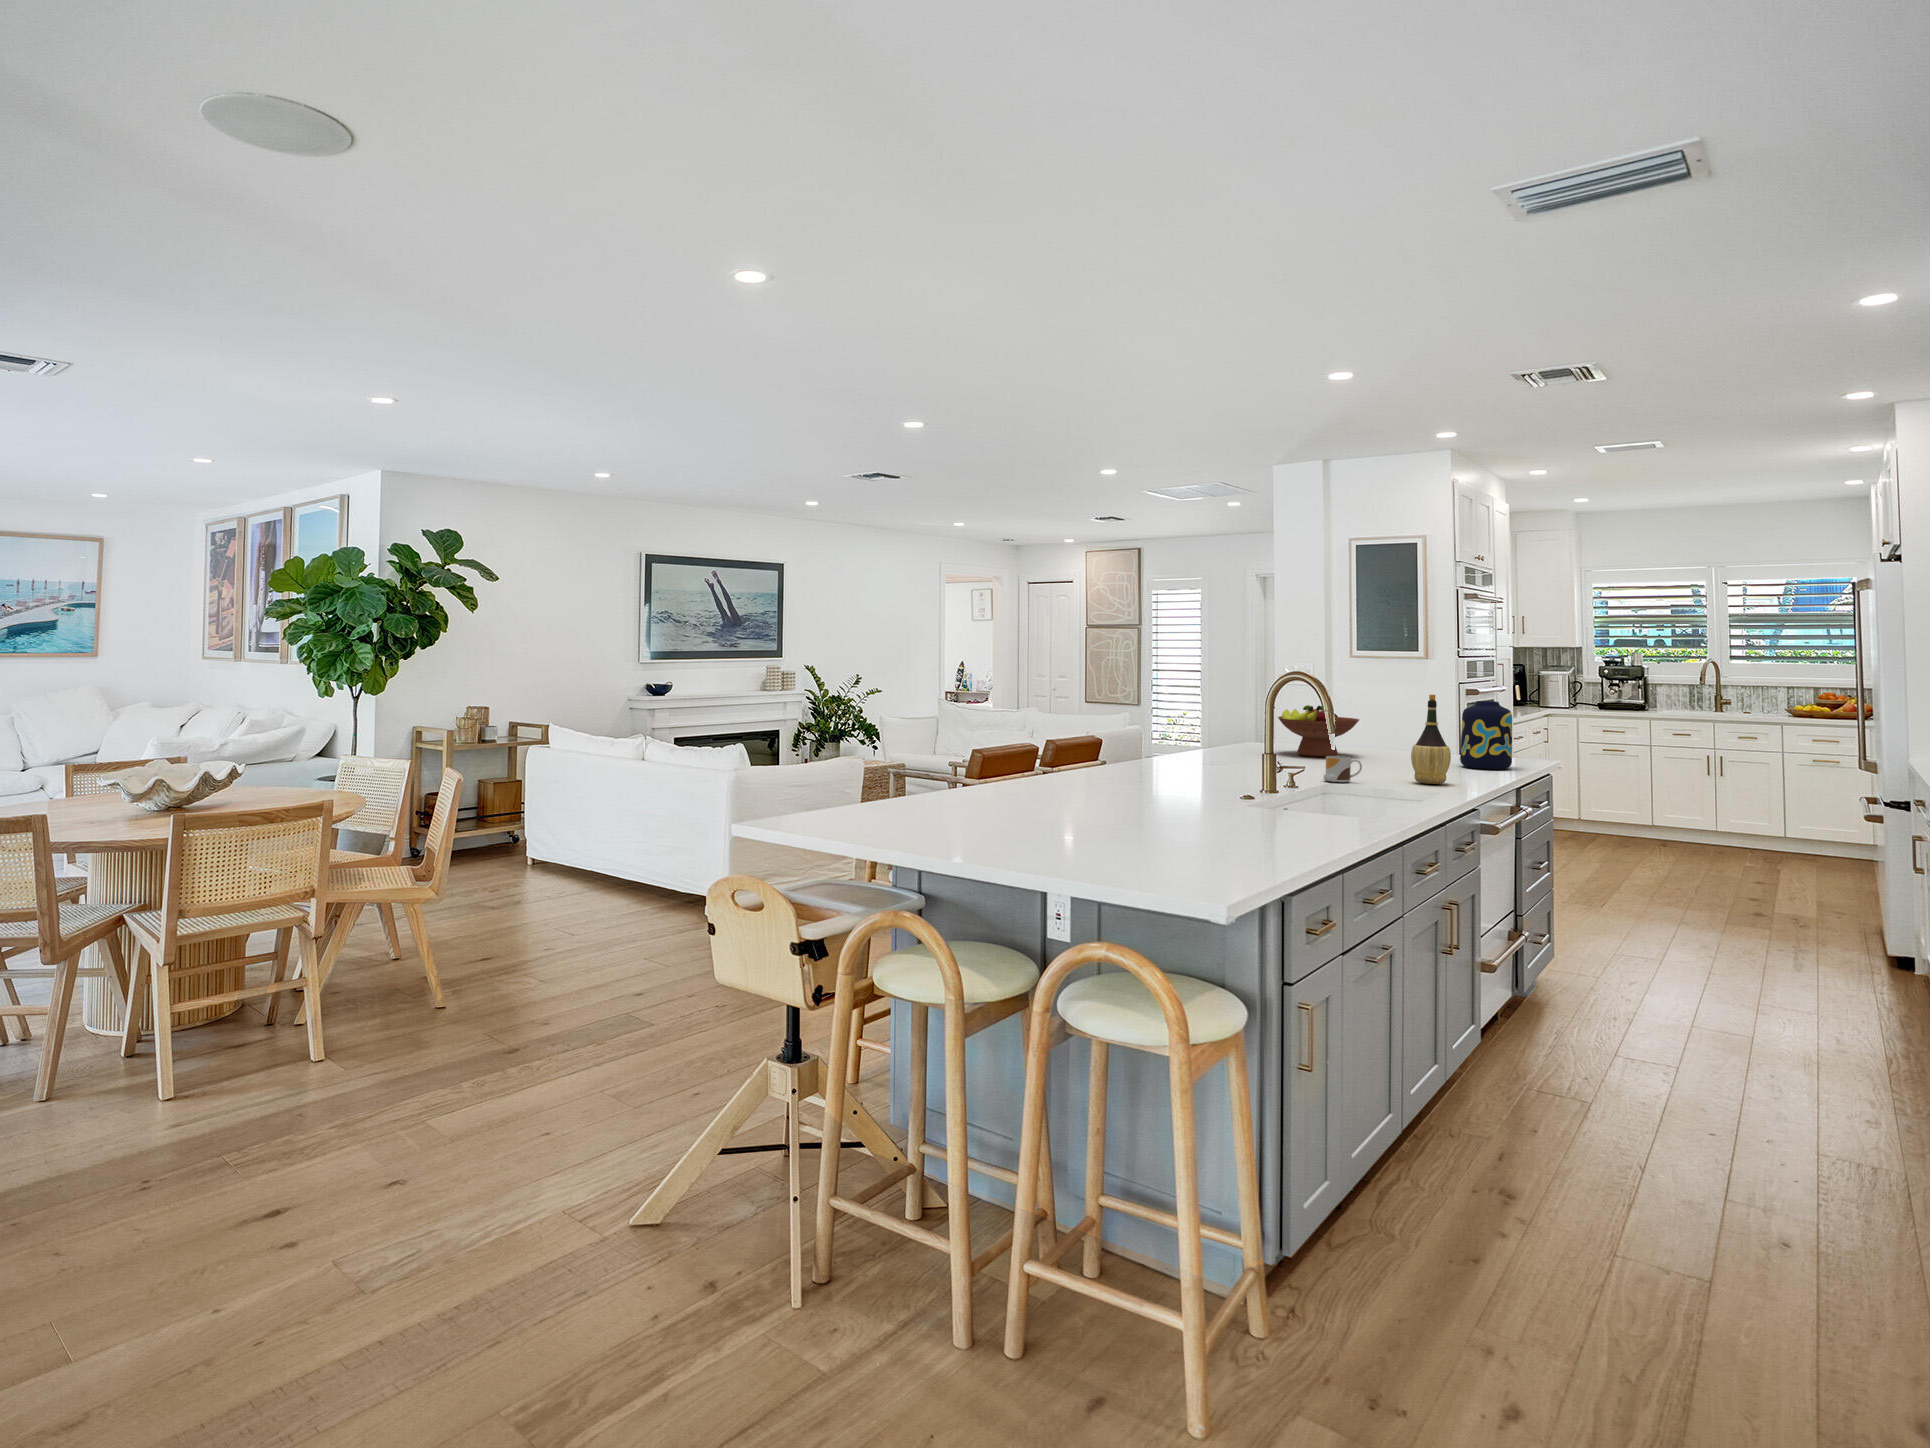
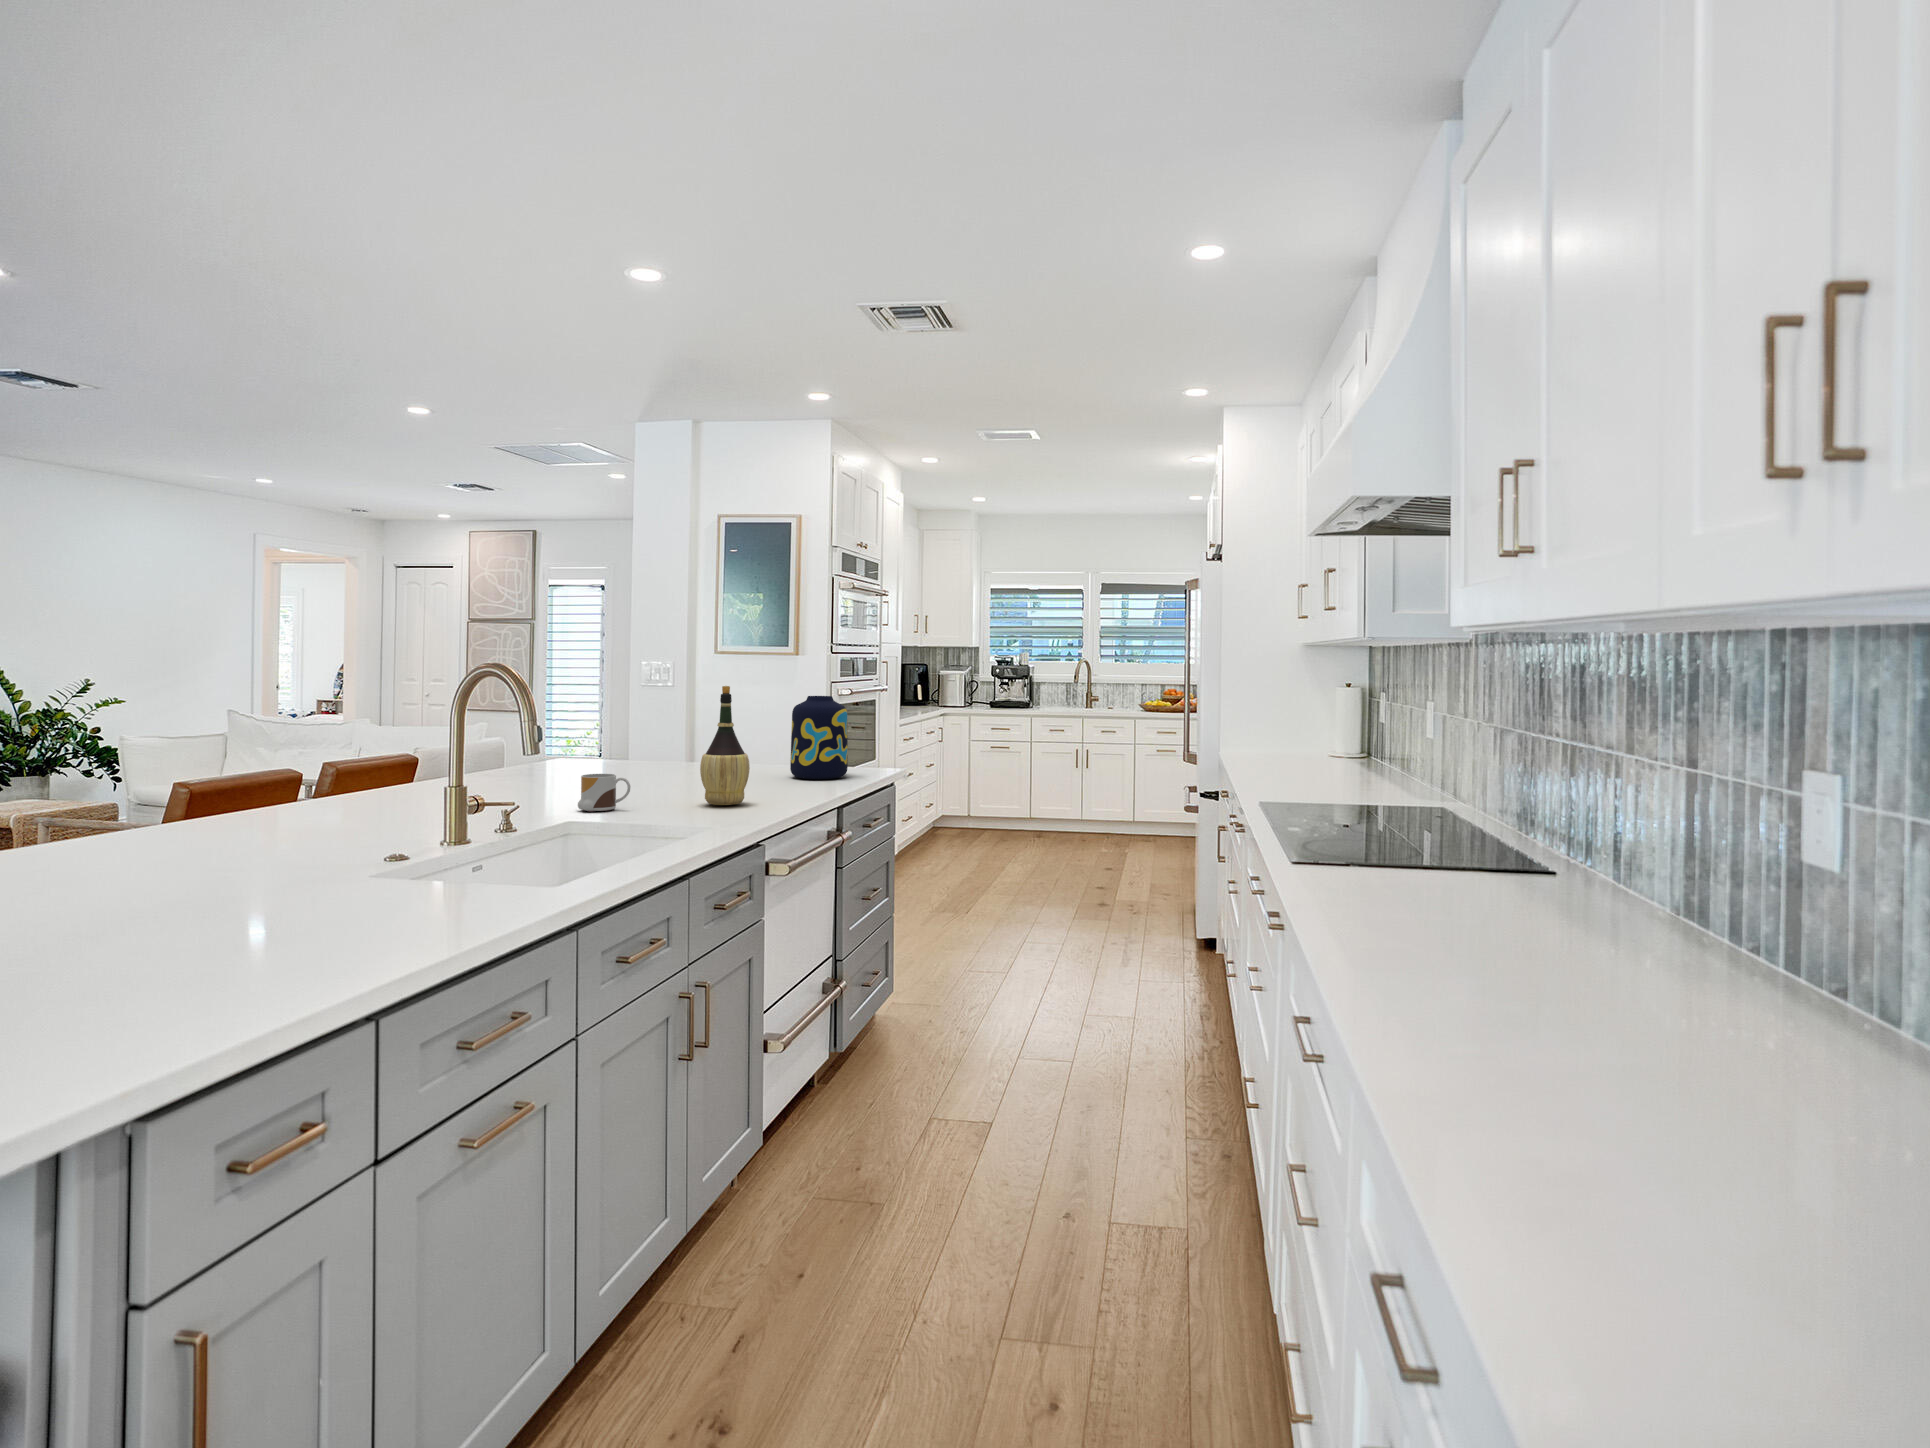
fruit bowl: present [1278,705,1359,757] -> none [573,705,680,772]

